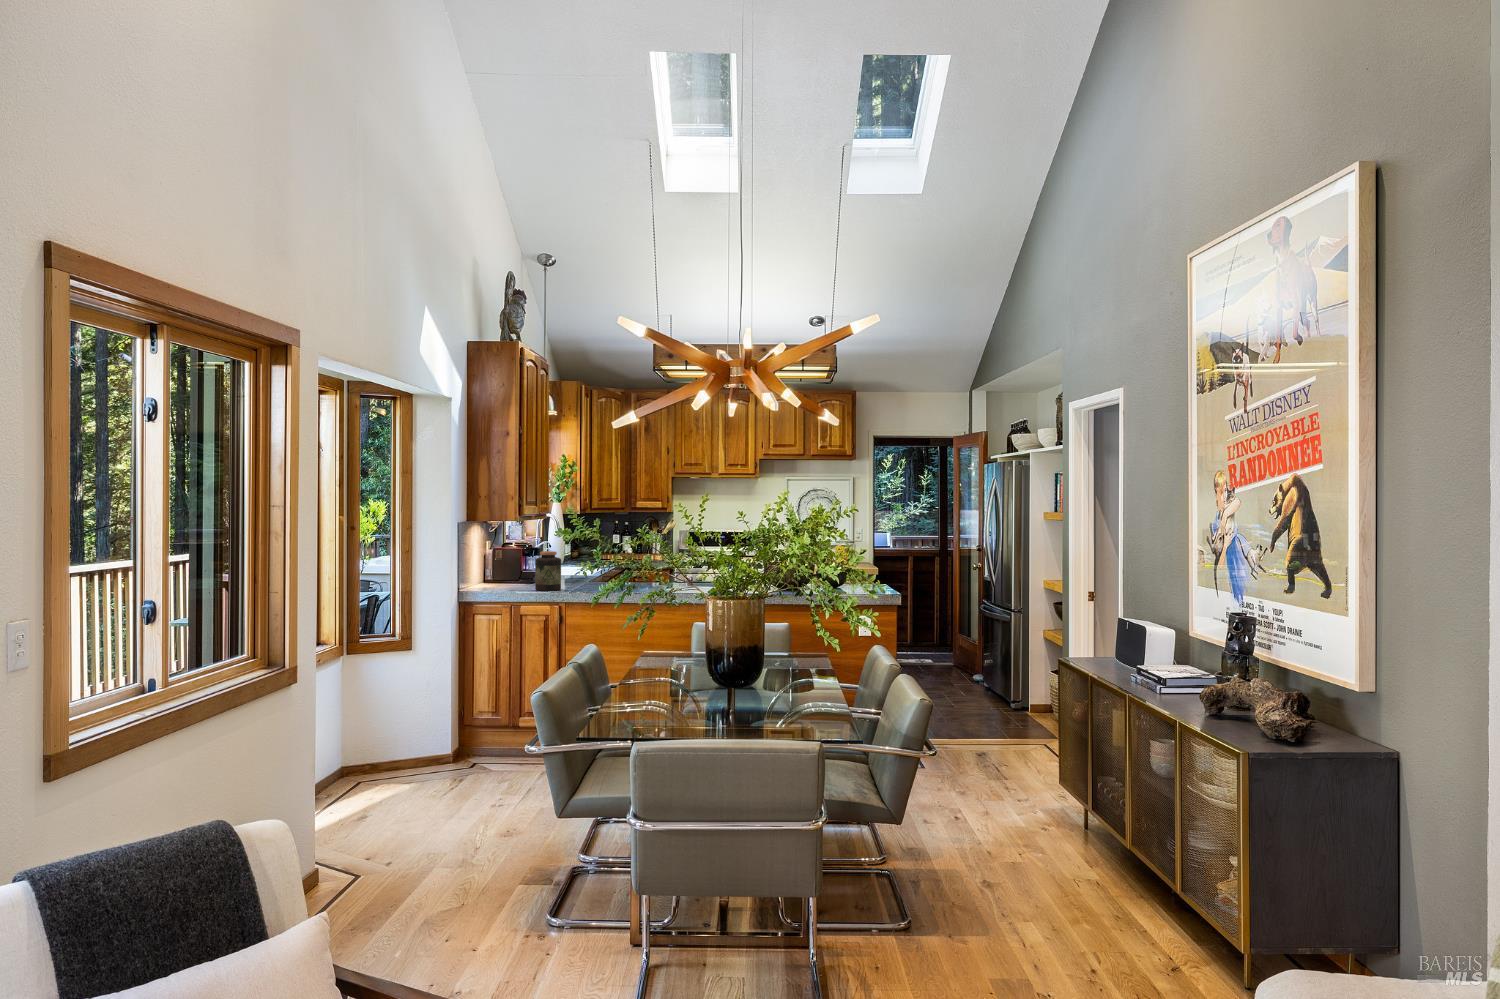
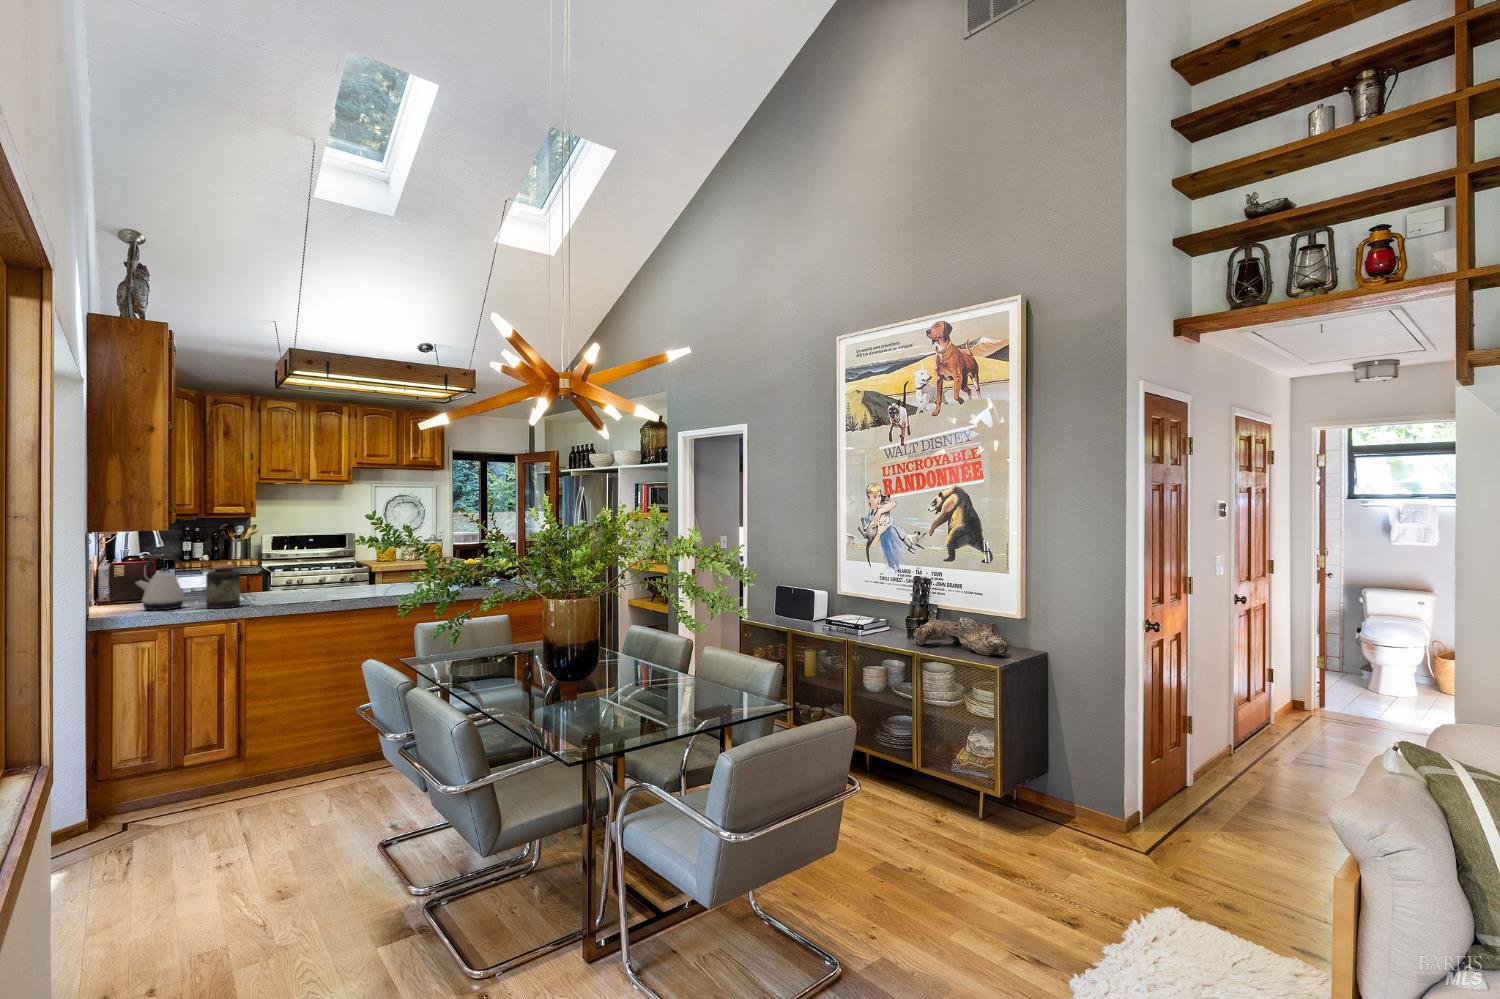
kettle: none [491,541,528,589] -> present [136,555,188,610]

